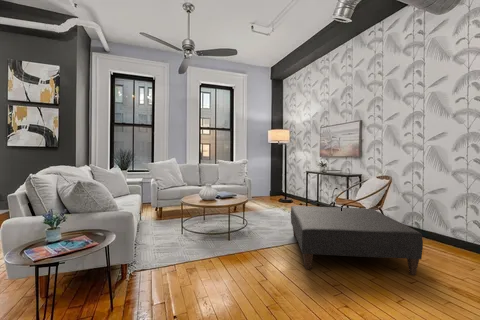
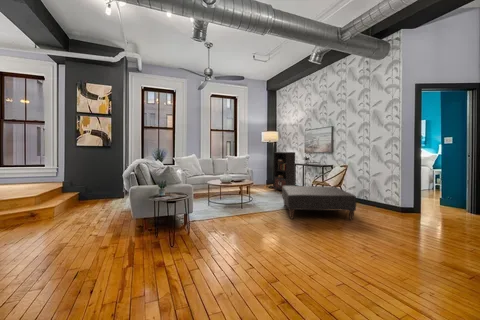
bookcase: none [279,156,321,210] -> present [274,152,295,190]

